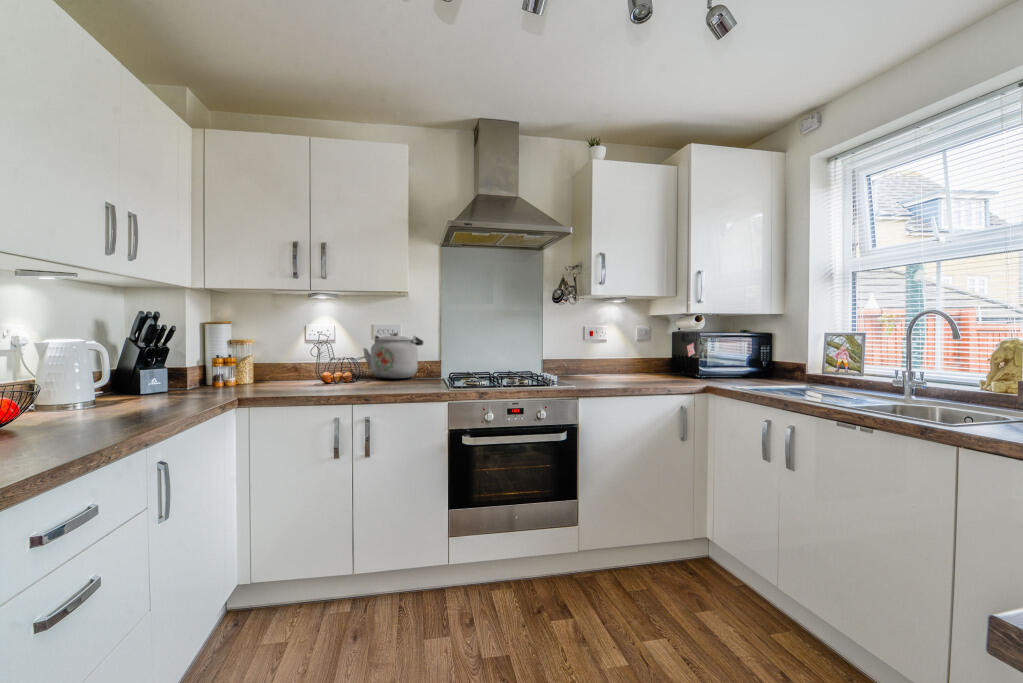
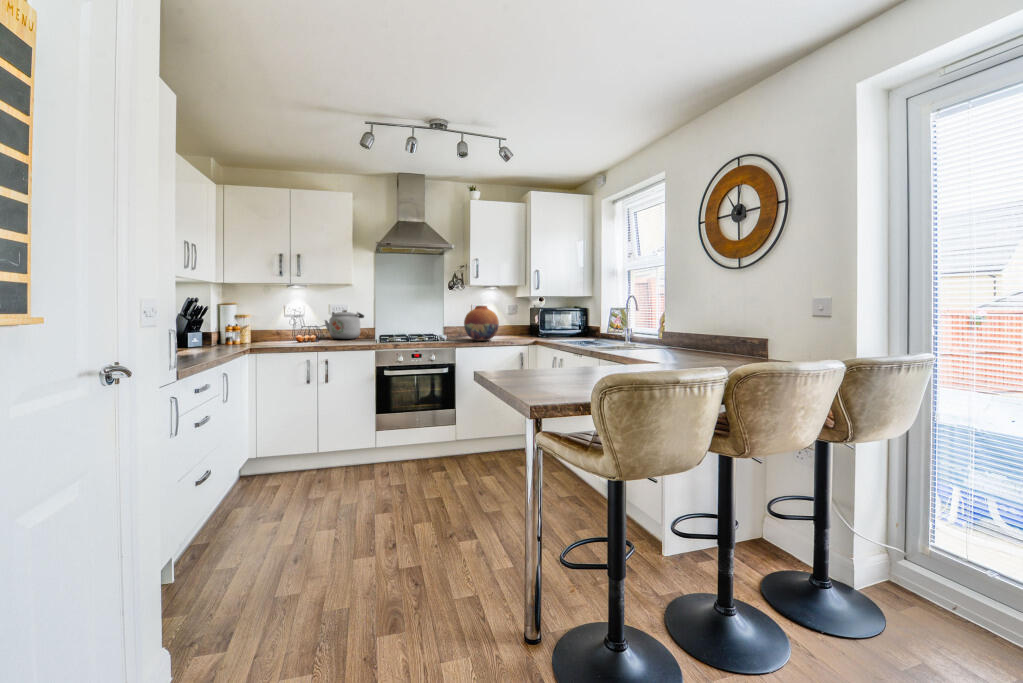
vase: none [584,327,642,384] -> present [464,306,499,341]

